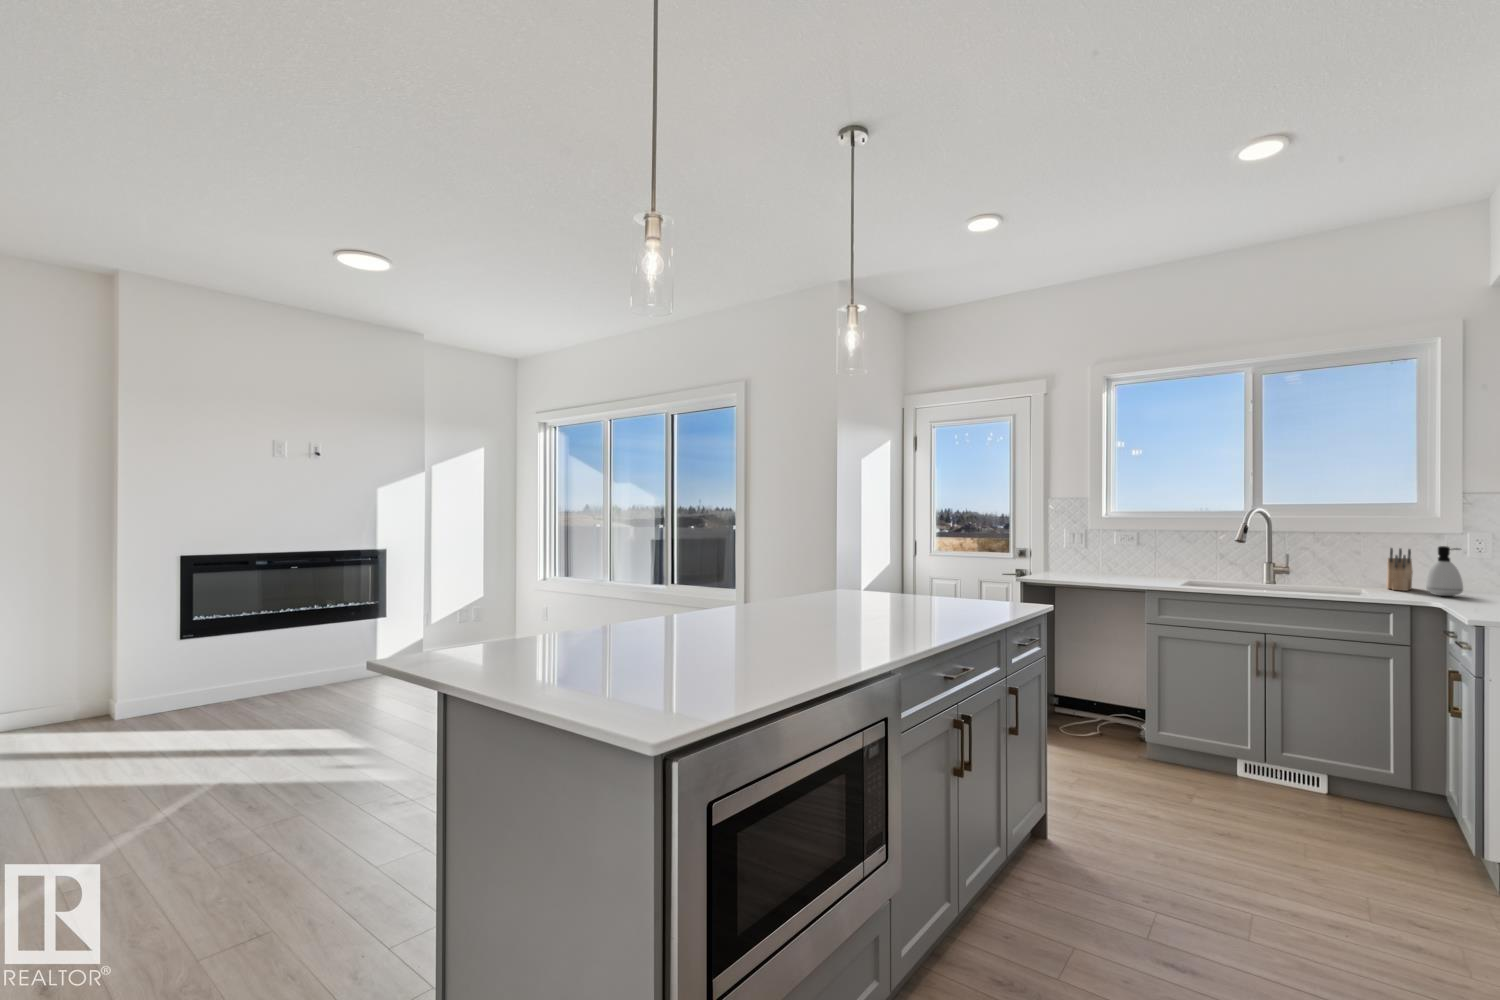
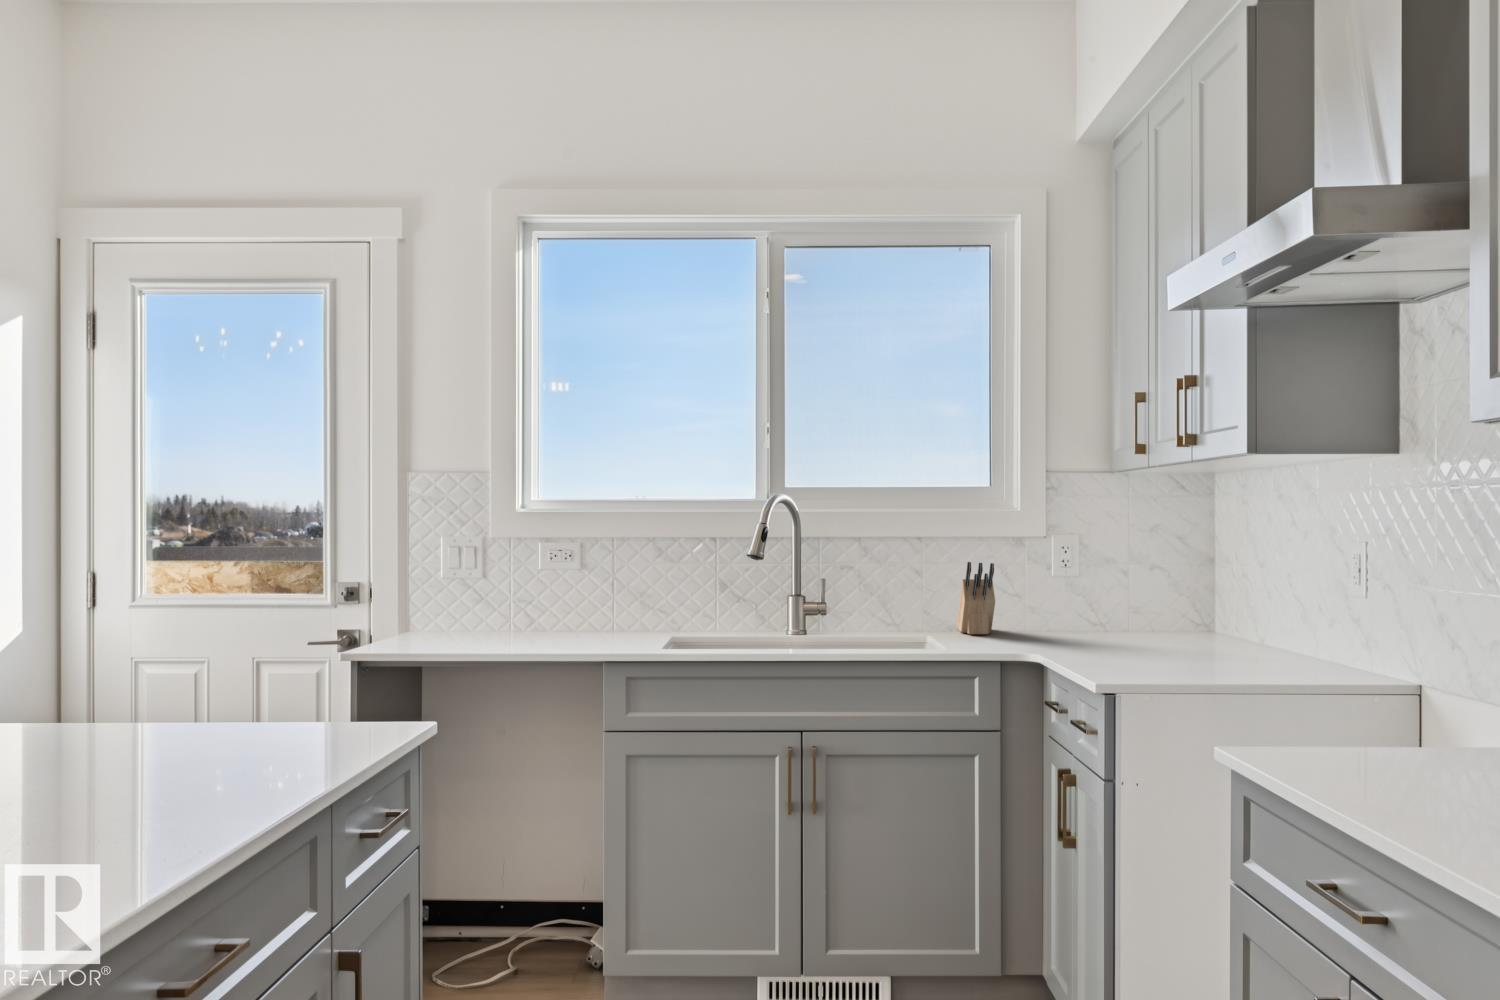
soap dispenser: present [1426,546,1463,596] -> none [1015,558,1061,641]

